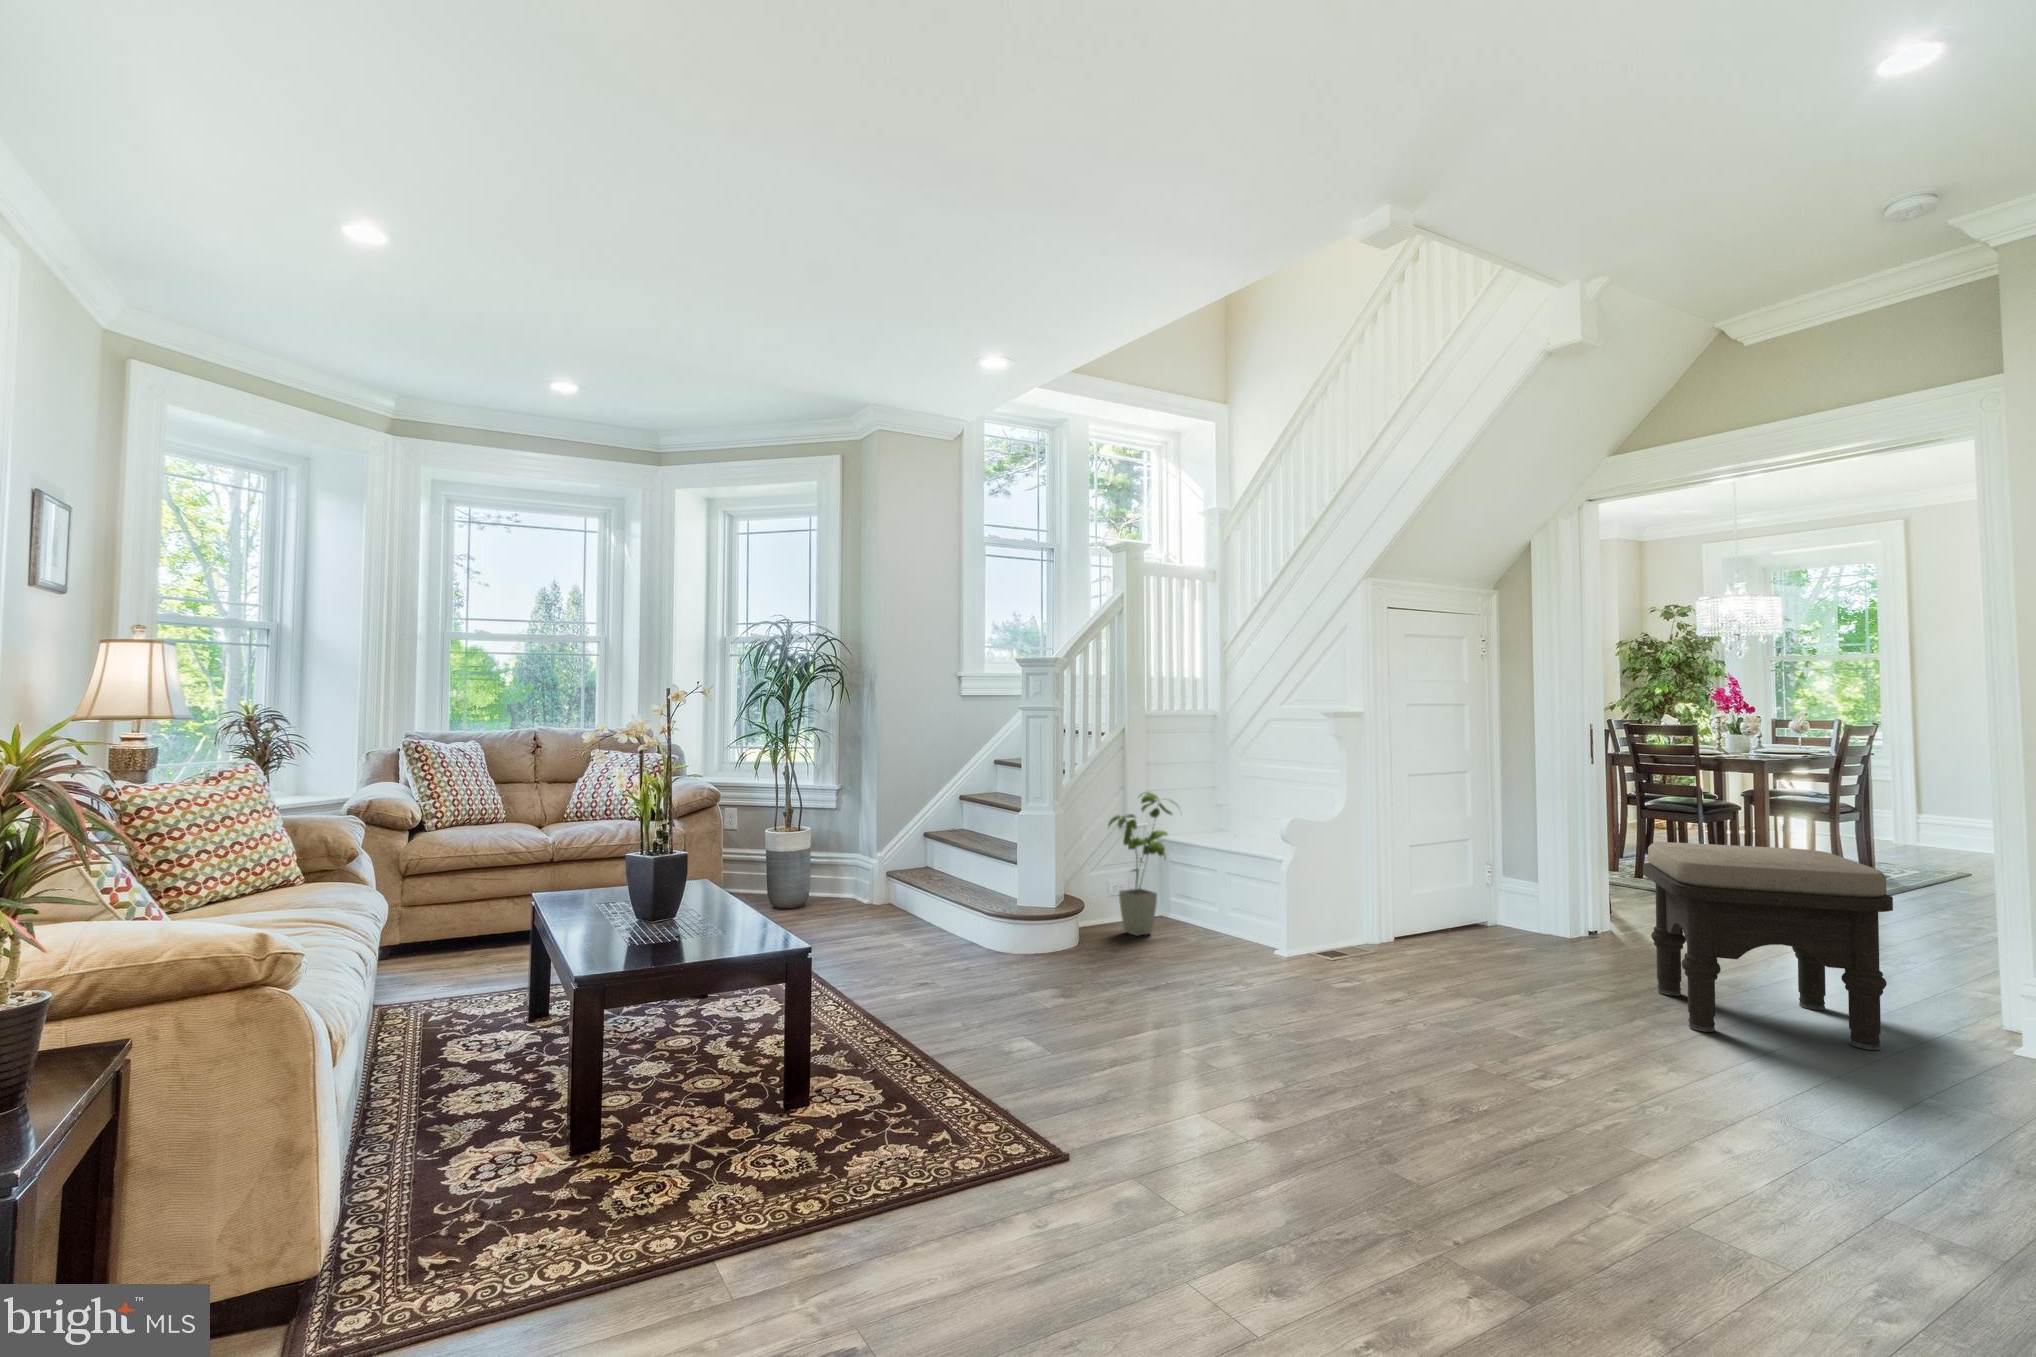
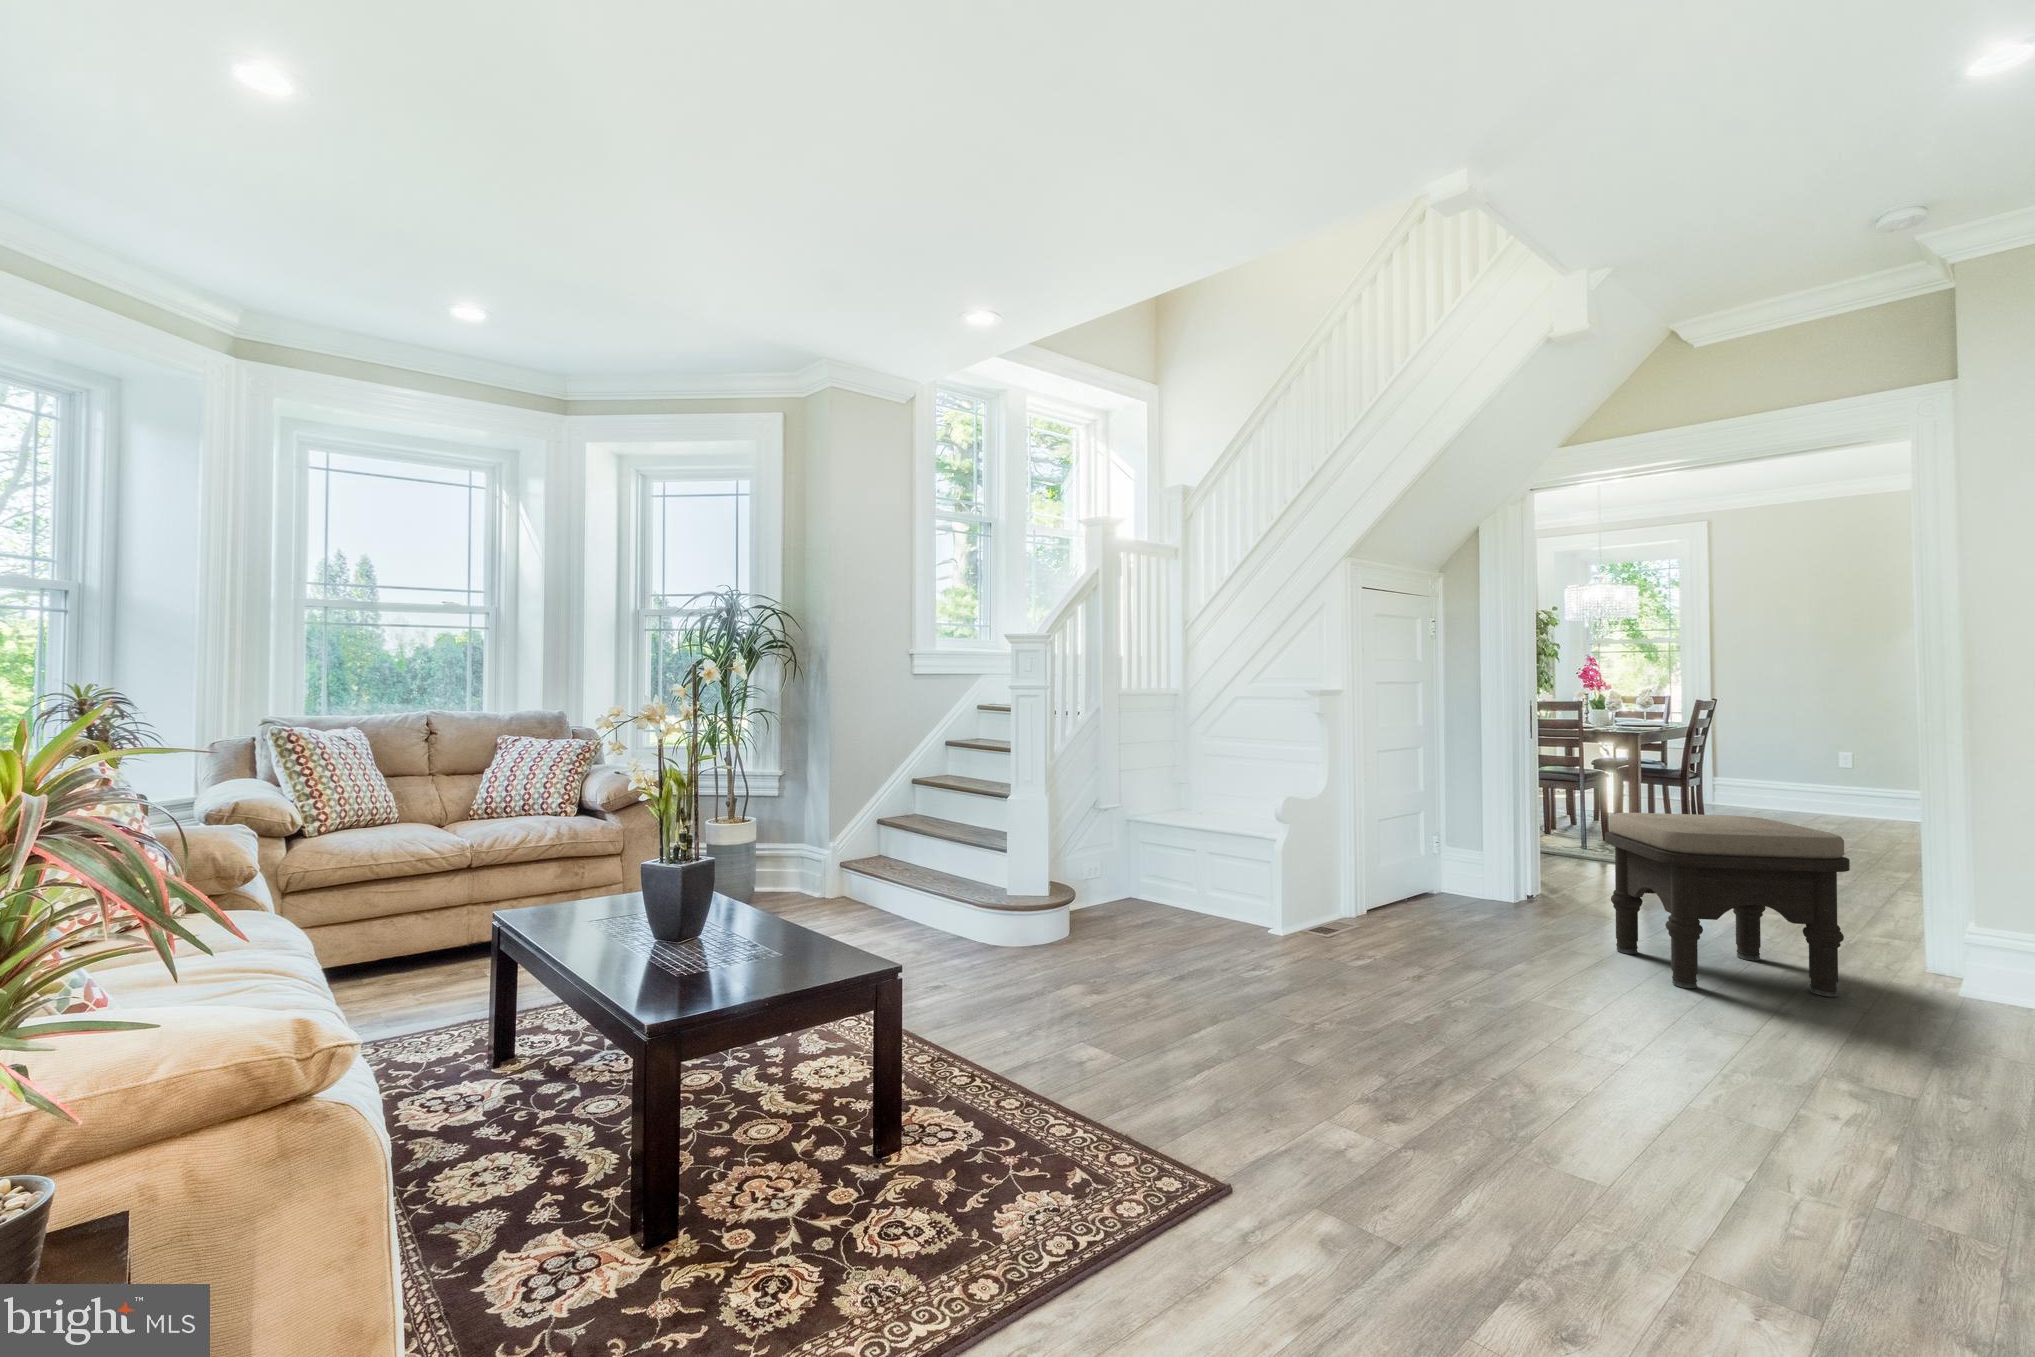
house plant: present [1108,792,1178,936] -> none [1087,774,1163,919]

